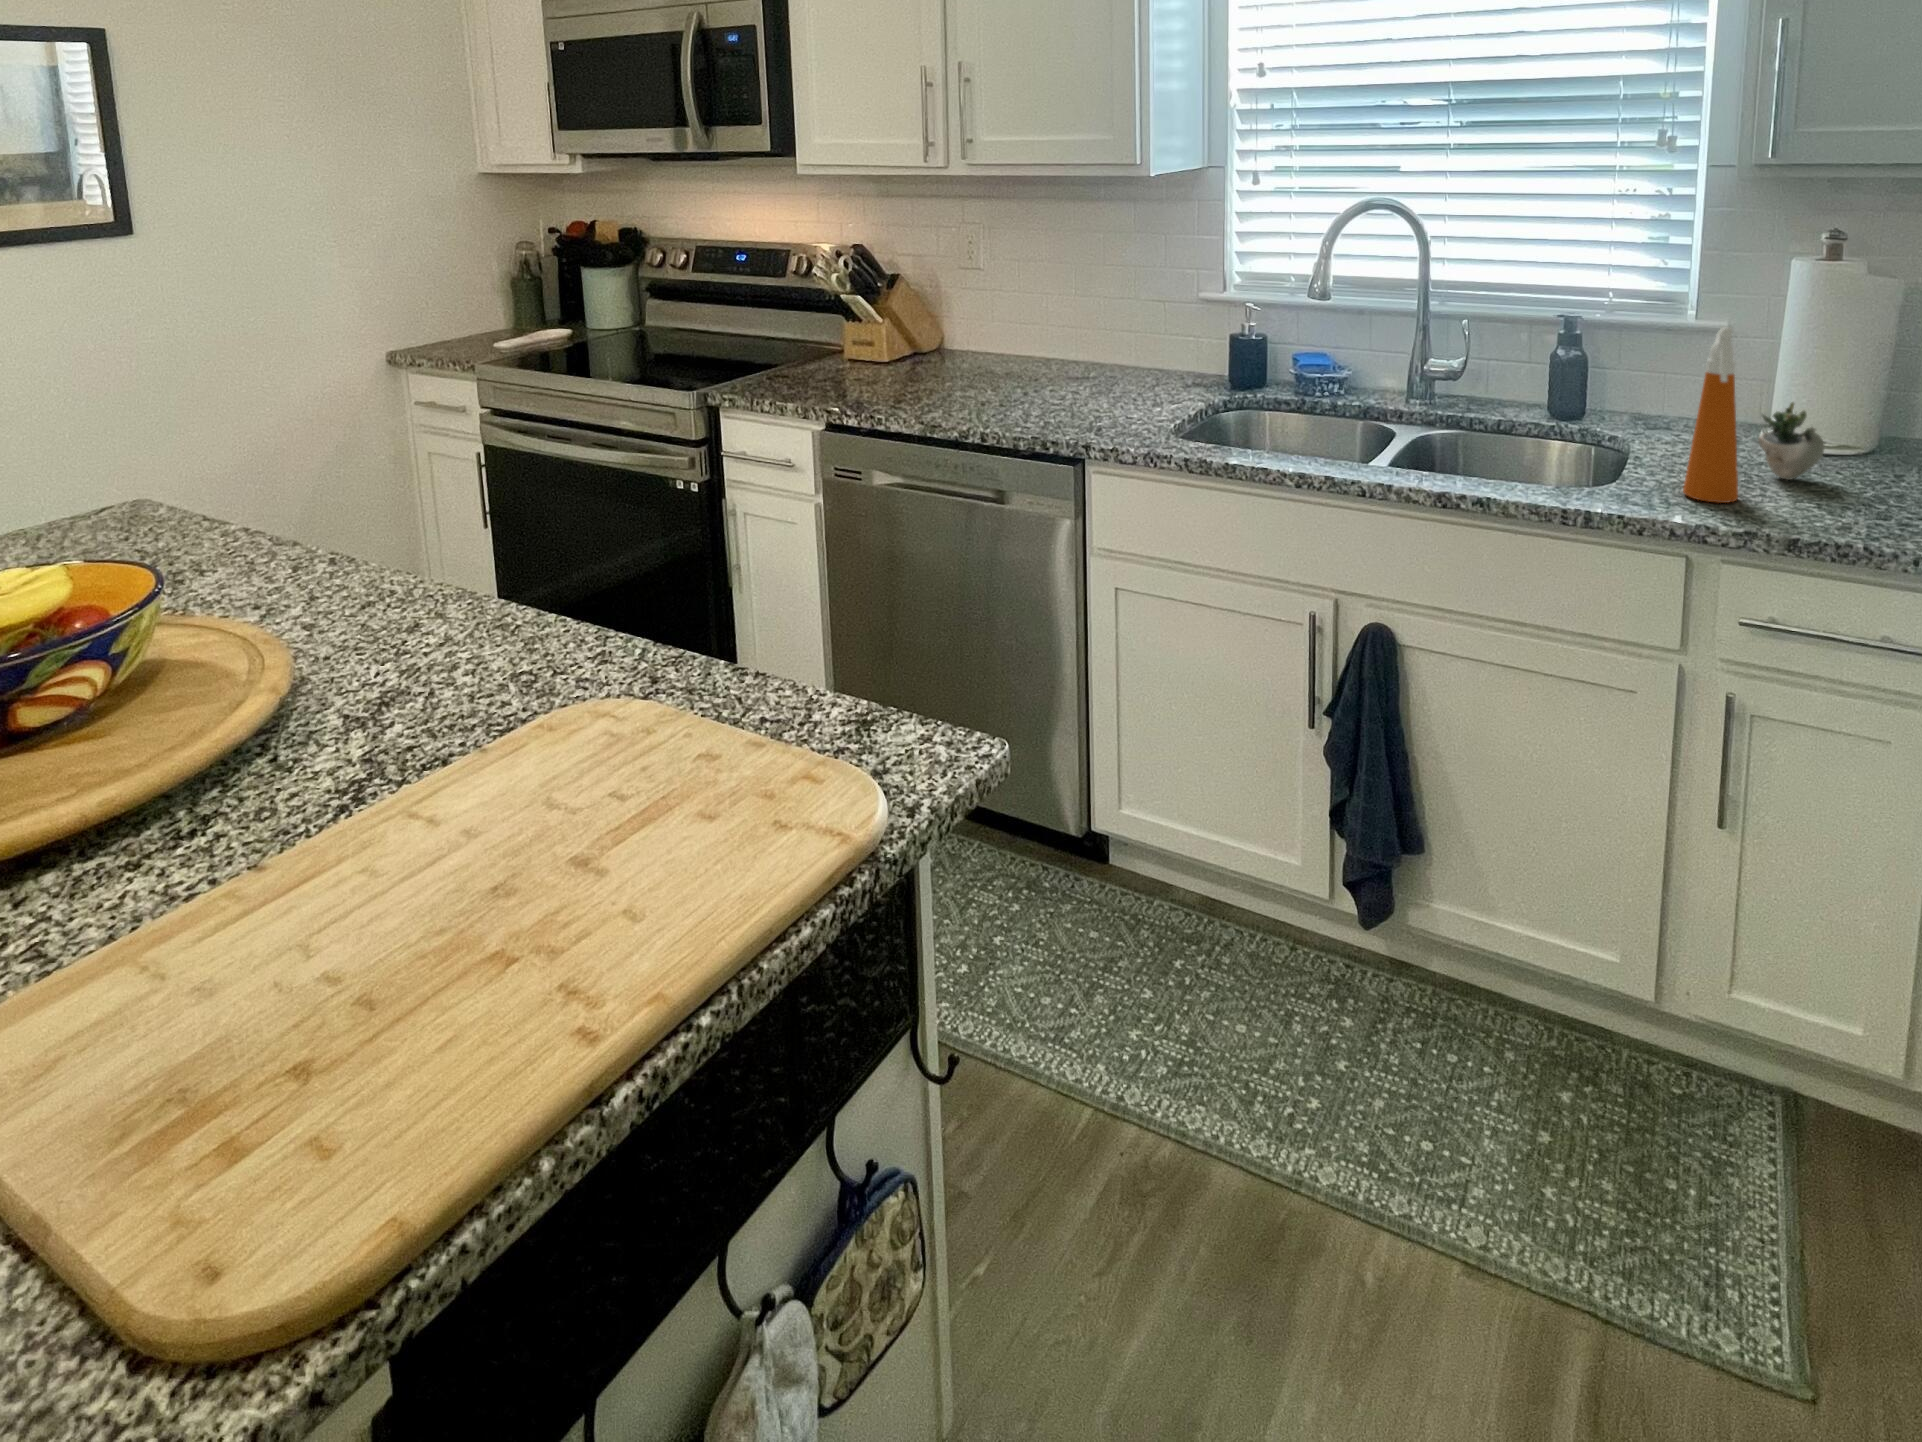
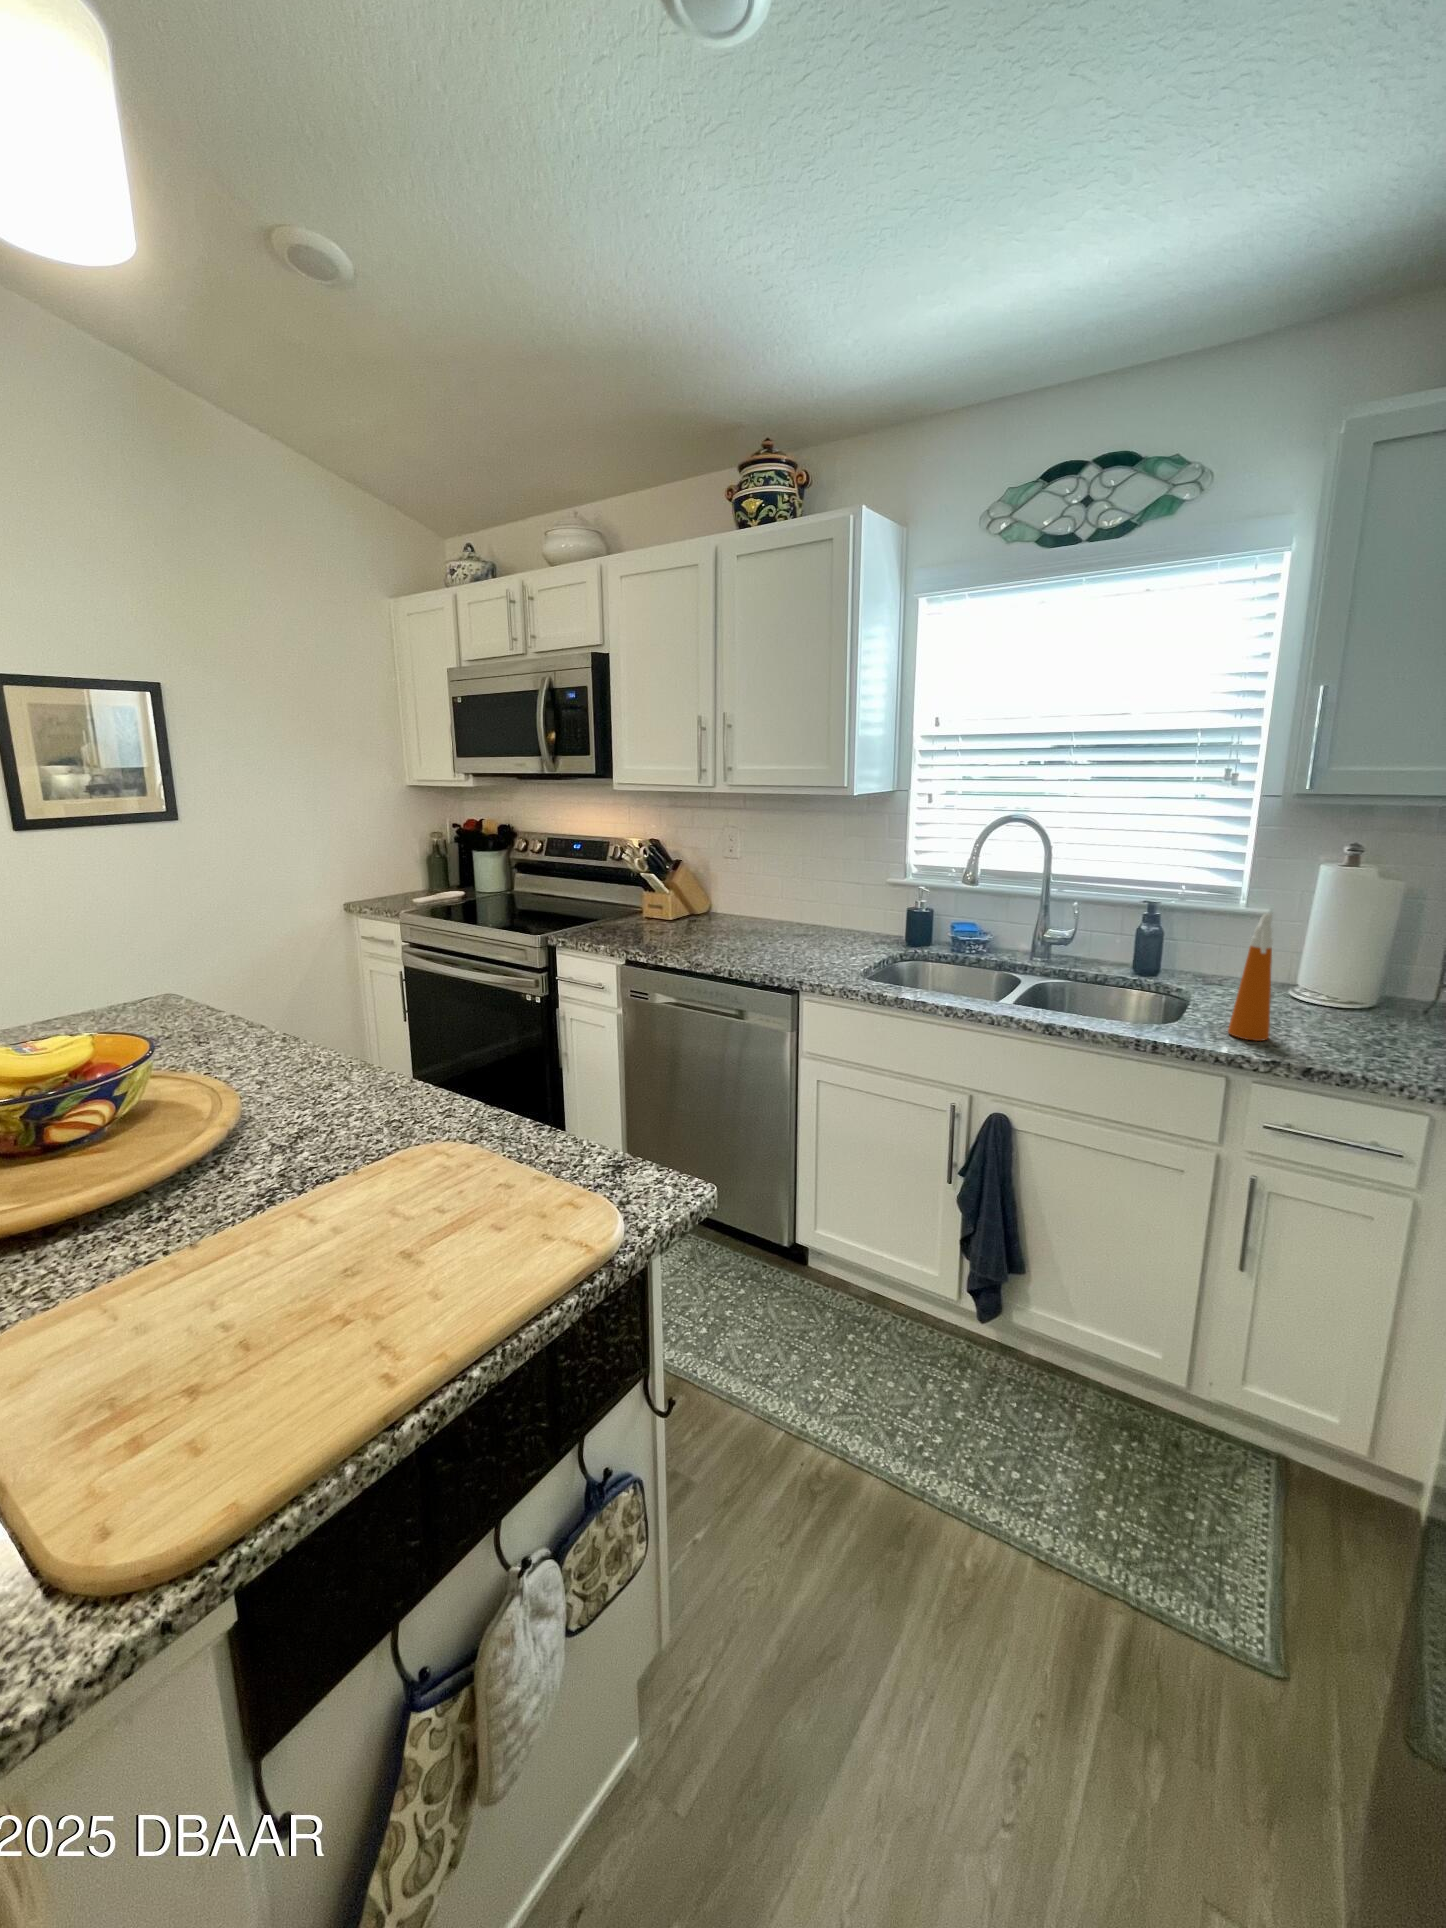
succulent plant: present [1758,402,1871,480] -> none [1287,970,1376,1026]

